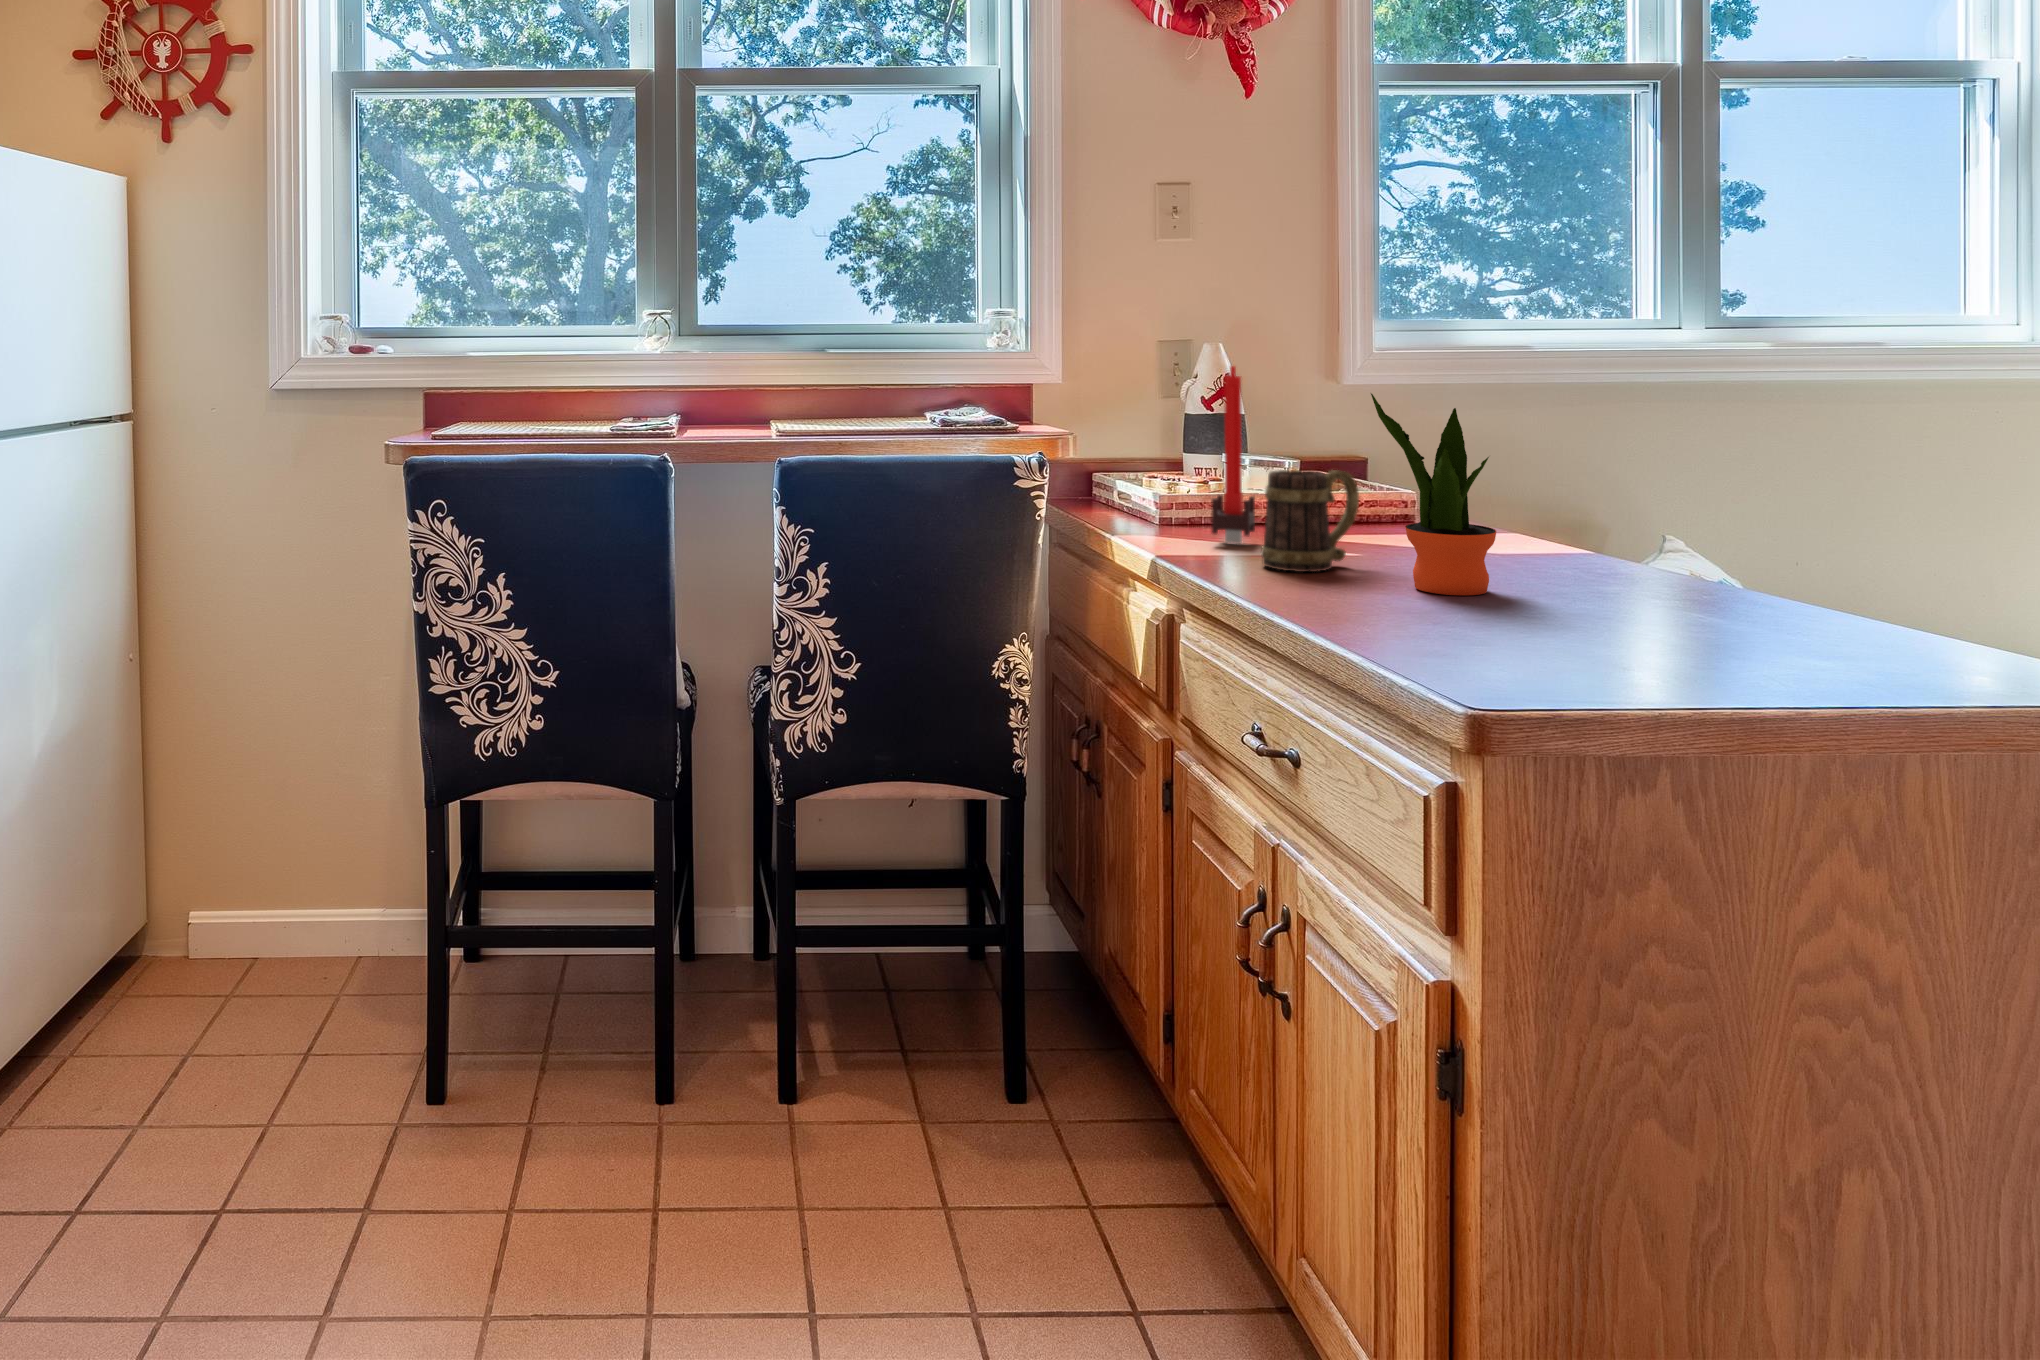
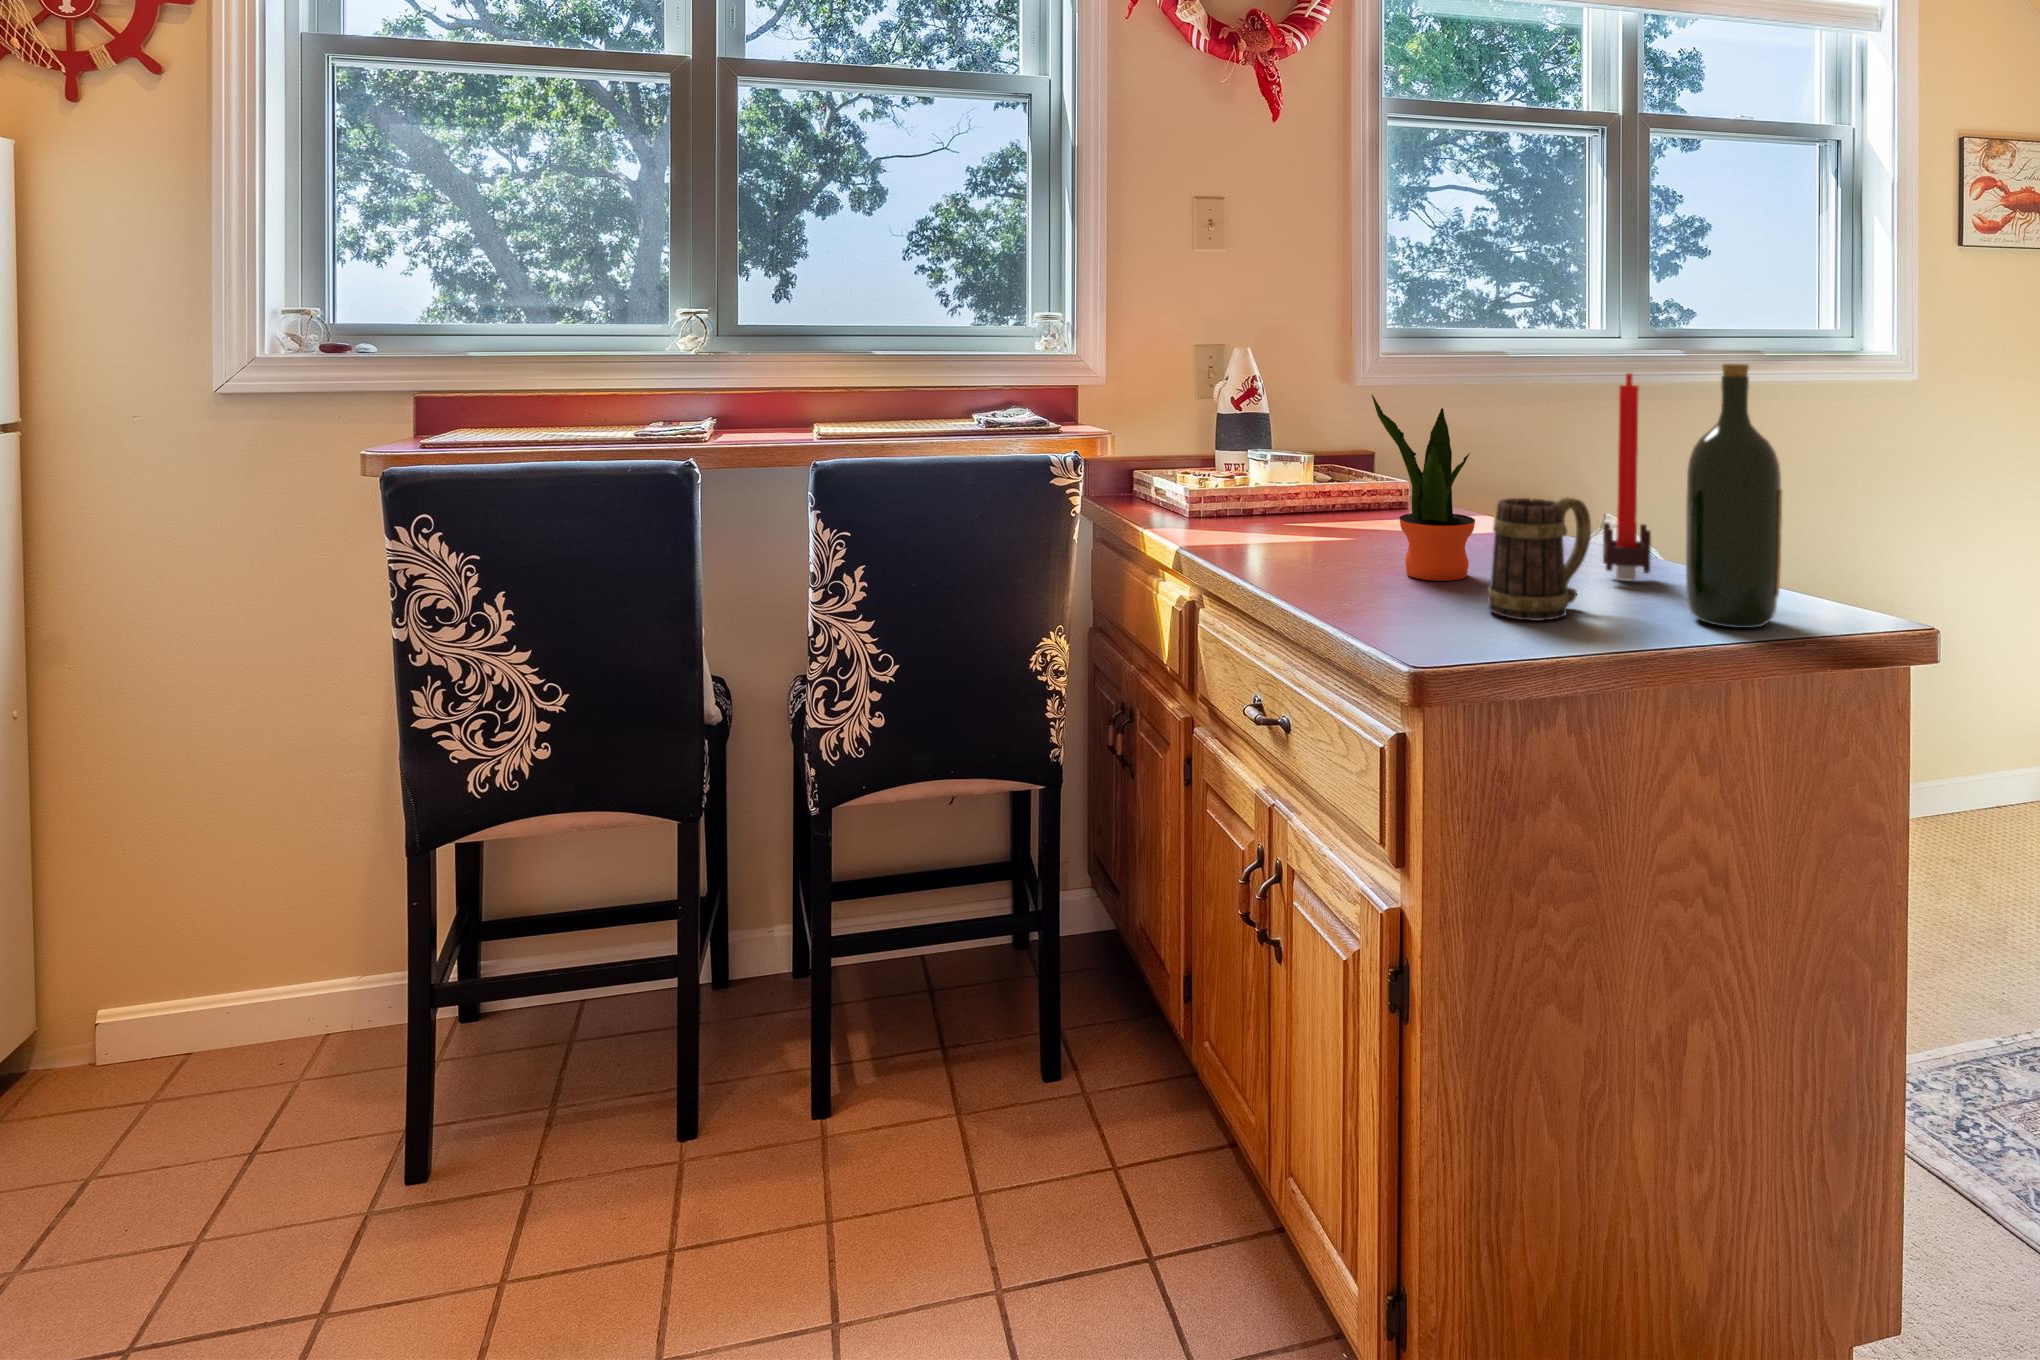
wine bottle: none [1759,354,1883,652] -> present [1686,364,1782,628]
candle: present [1211,366,1255,544] -> present [1603,373,1651,581]
mug: present [1261,470,1359,572] -> present [1488,498,1591,621]

